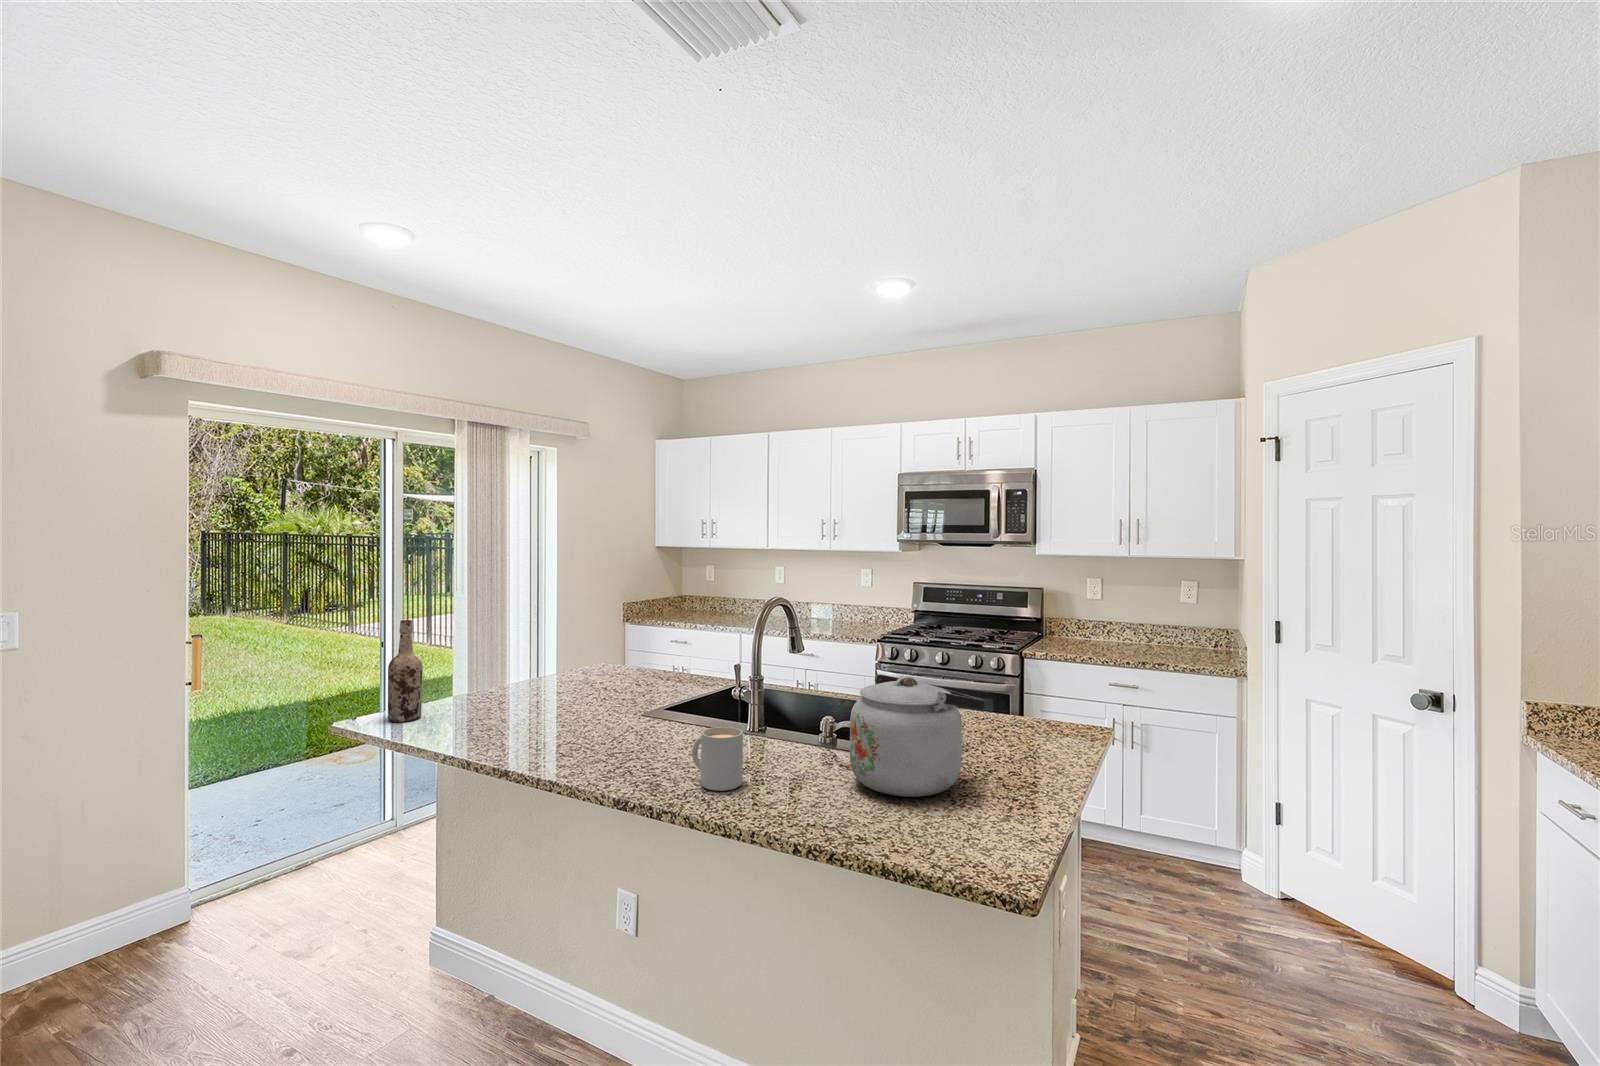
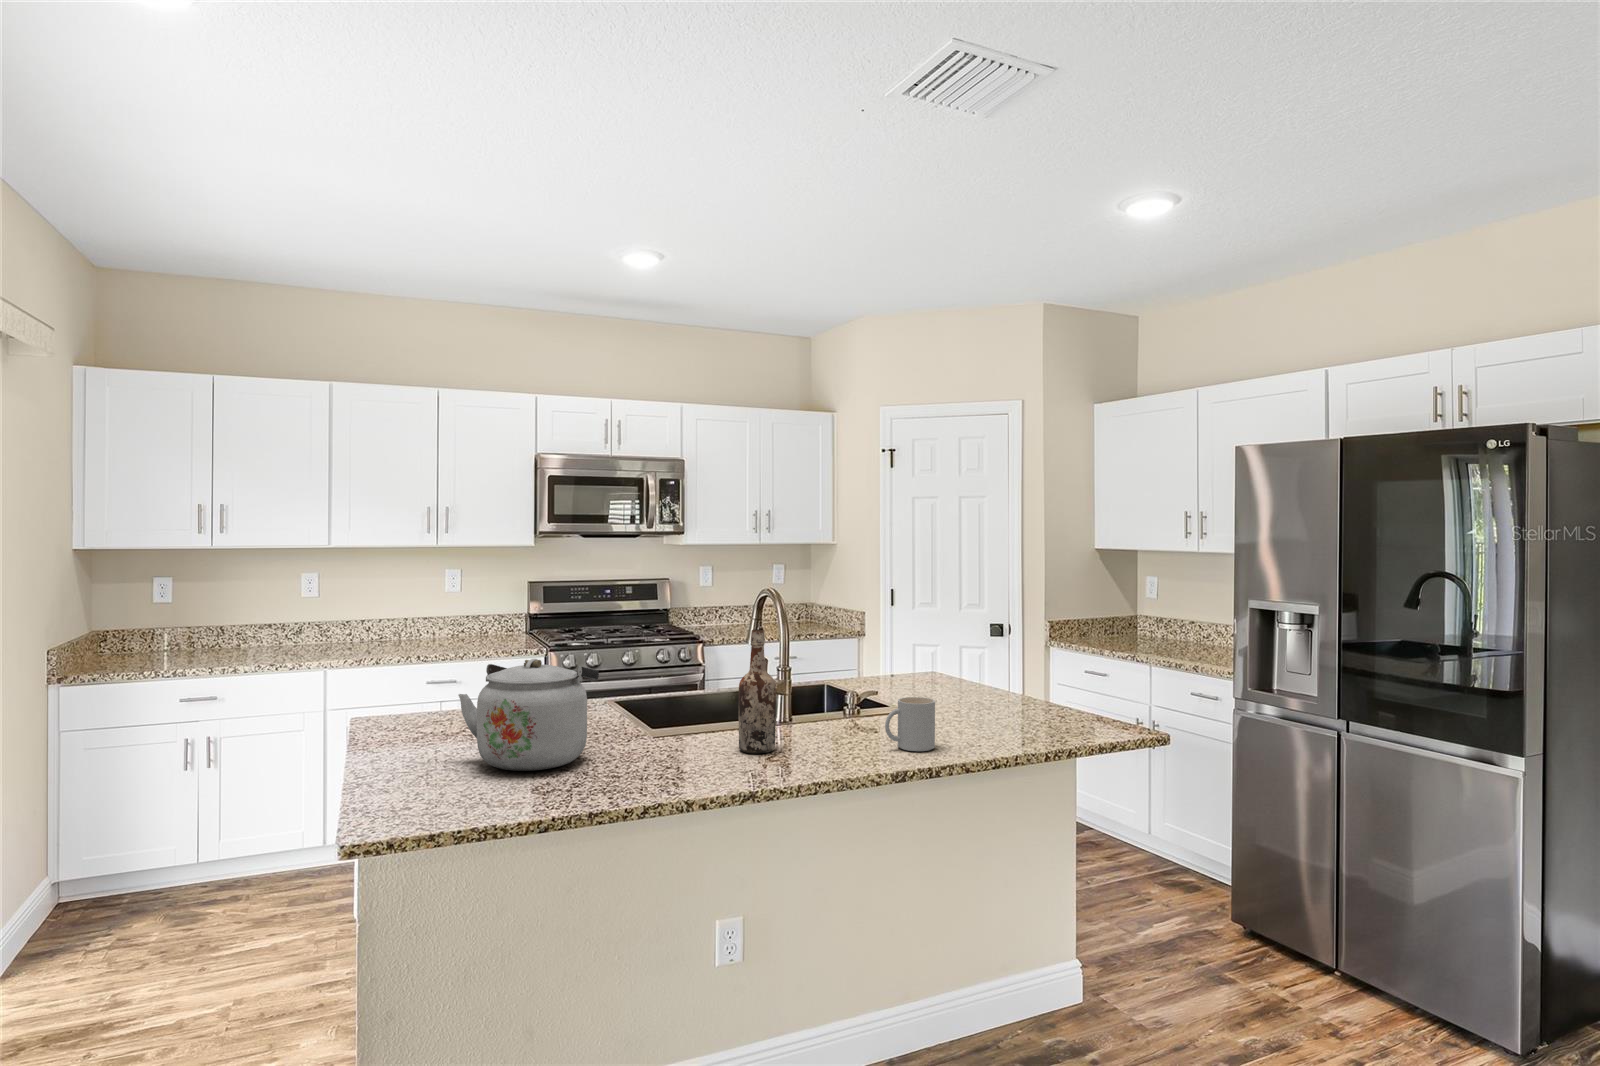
wine bottle: present [388,620,423,722] -> present [739,629,776,753]
kettle: present [850,674,985,797] -> present [458,659,599,771]

